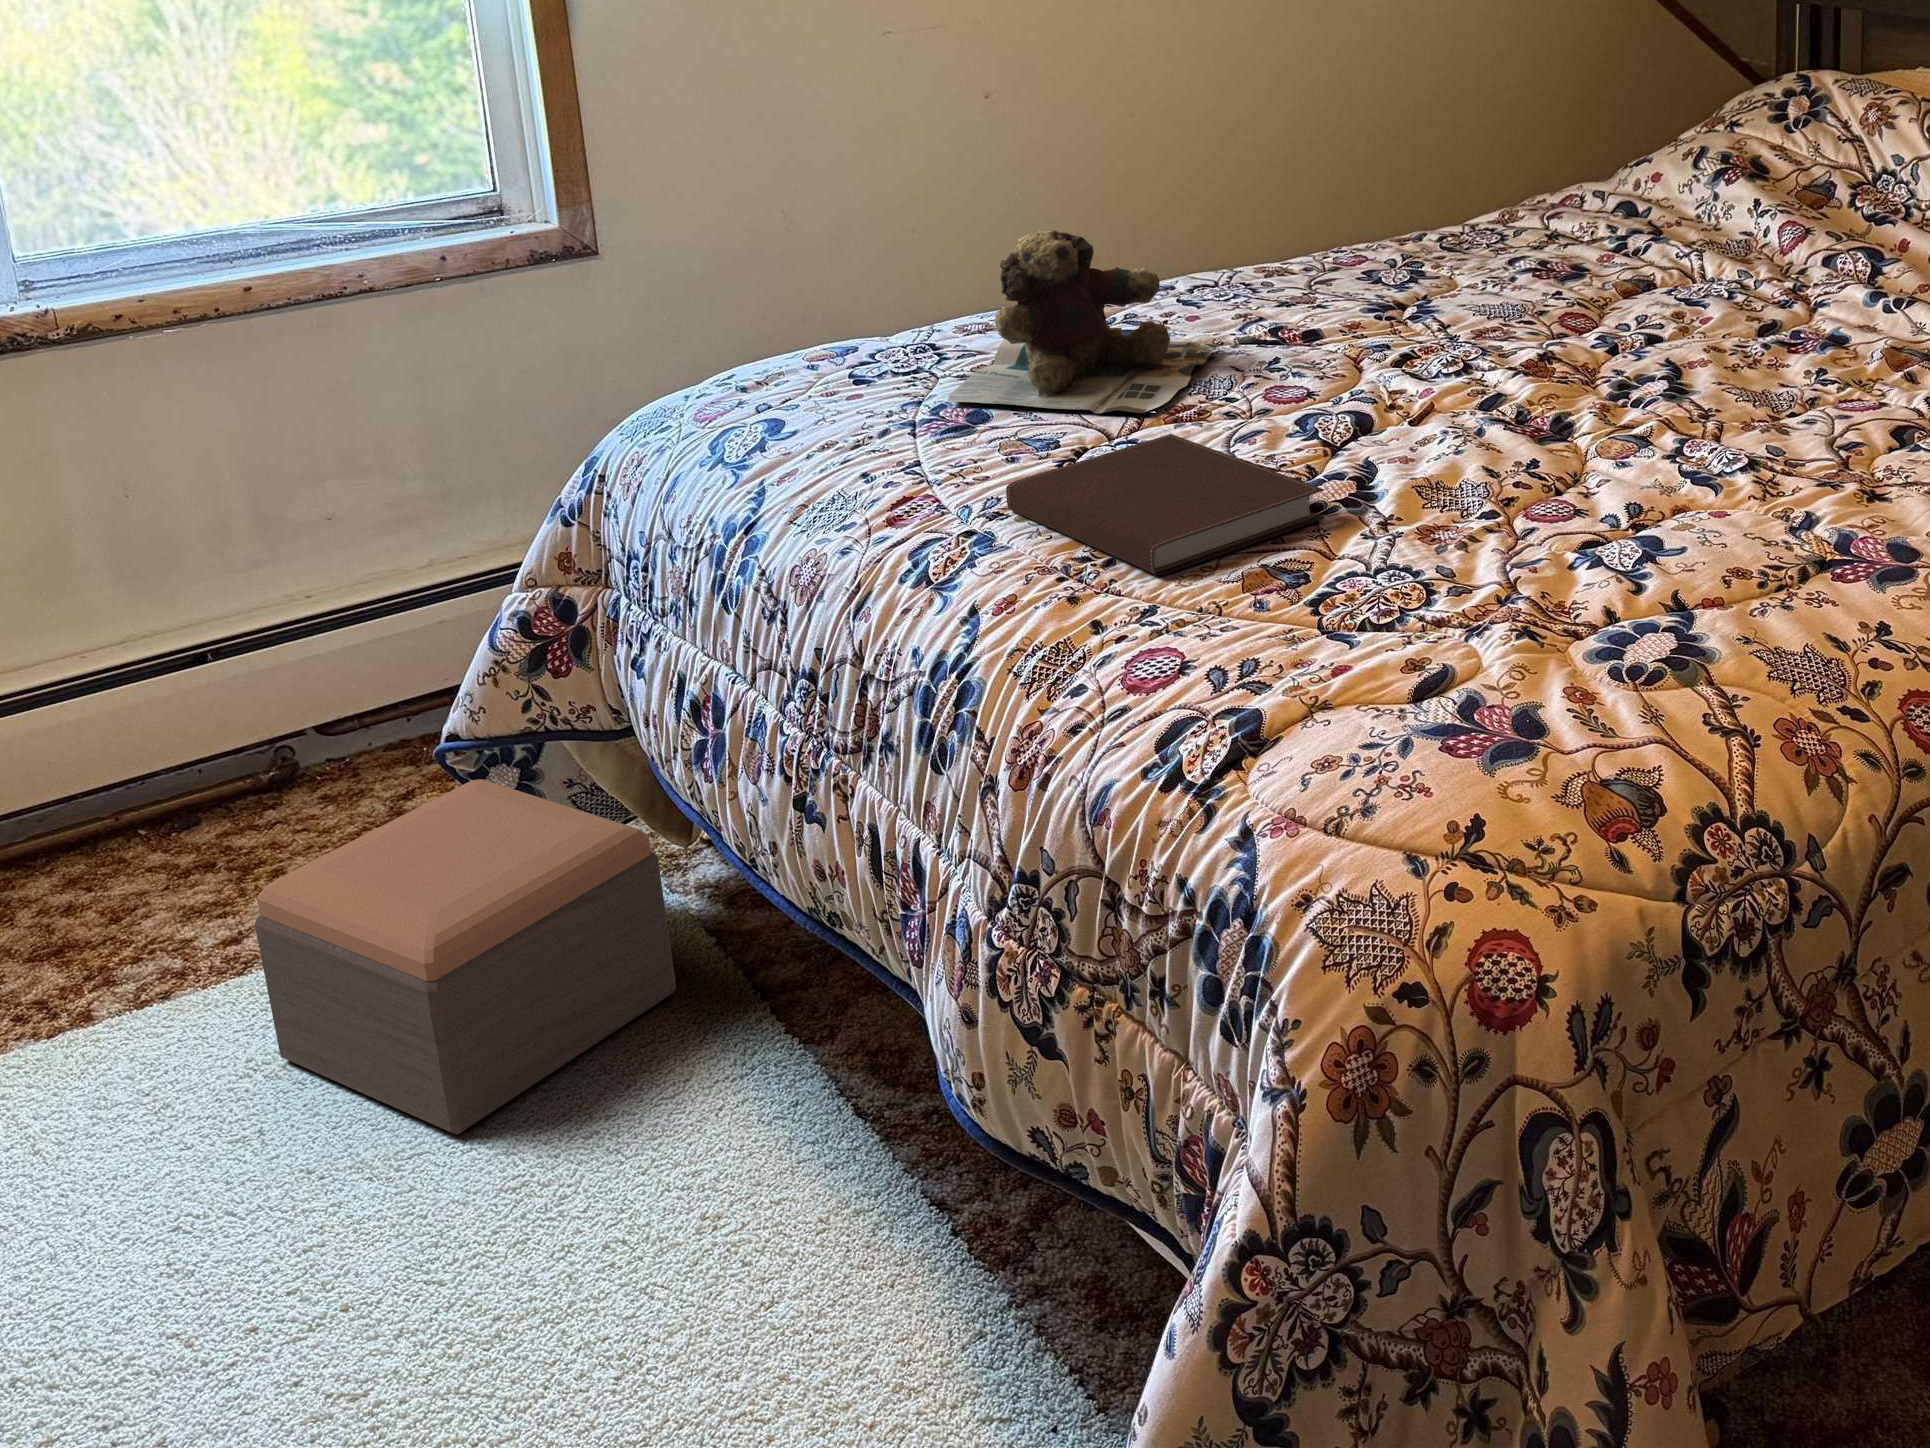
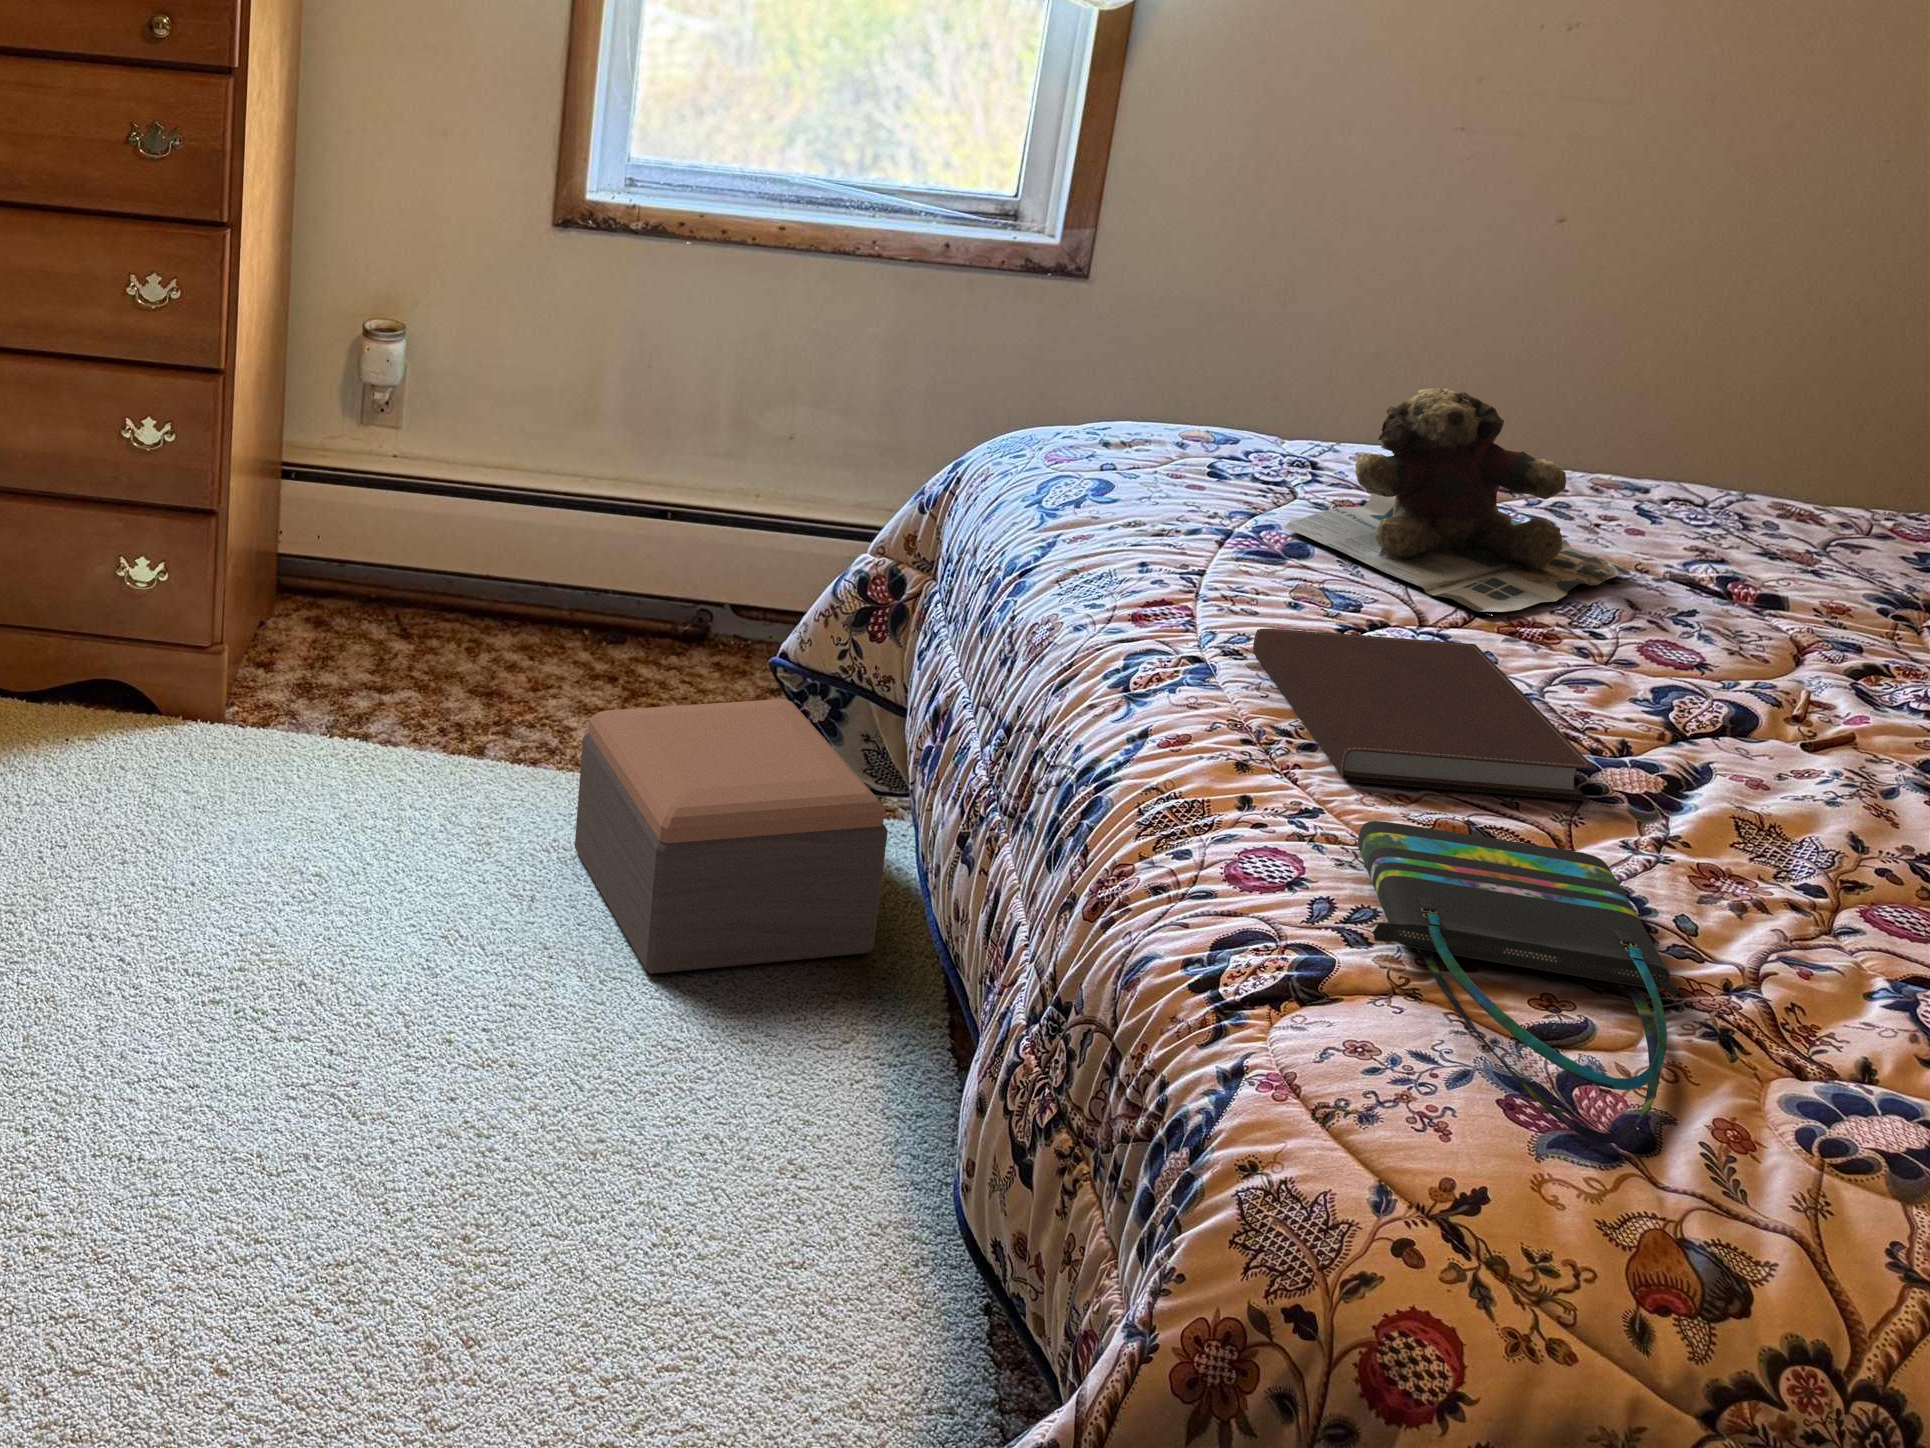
tote bag: none [1207,550,1534,745] -> present [1358,821,1685,1144]

